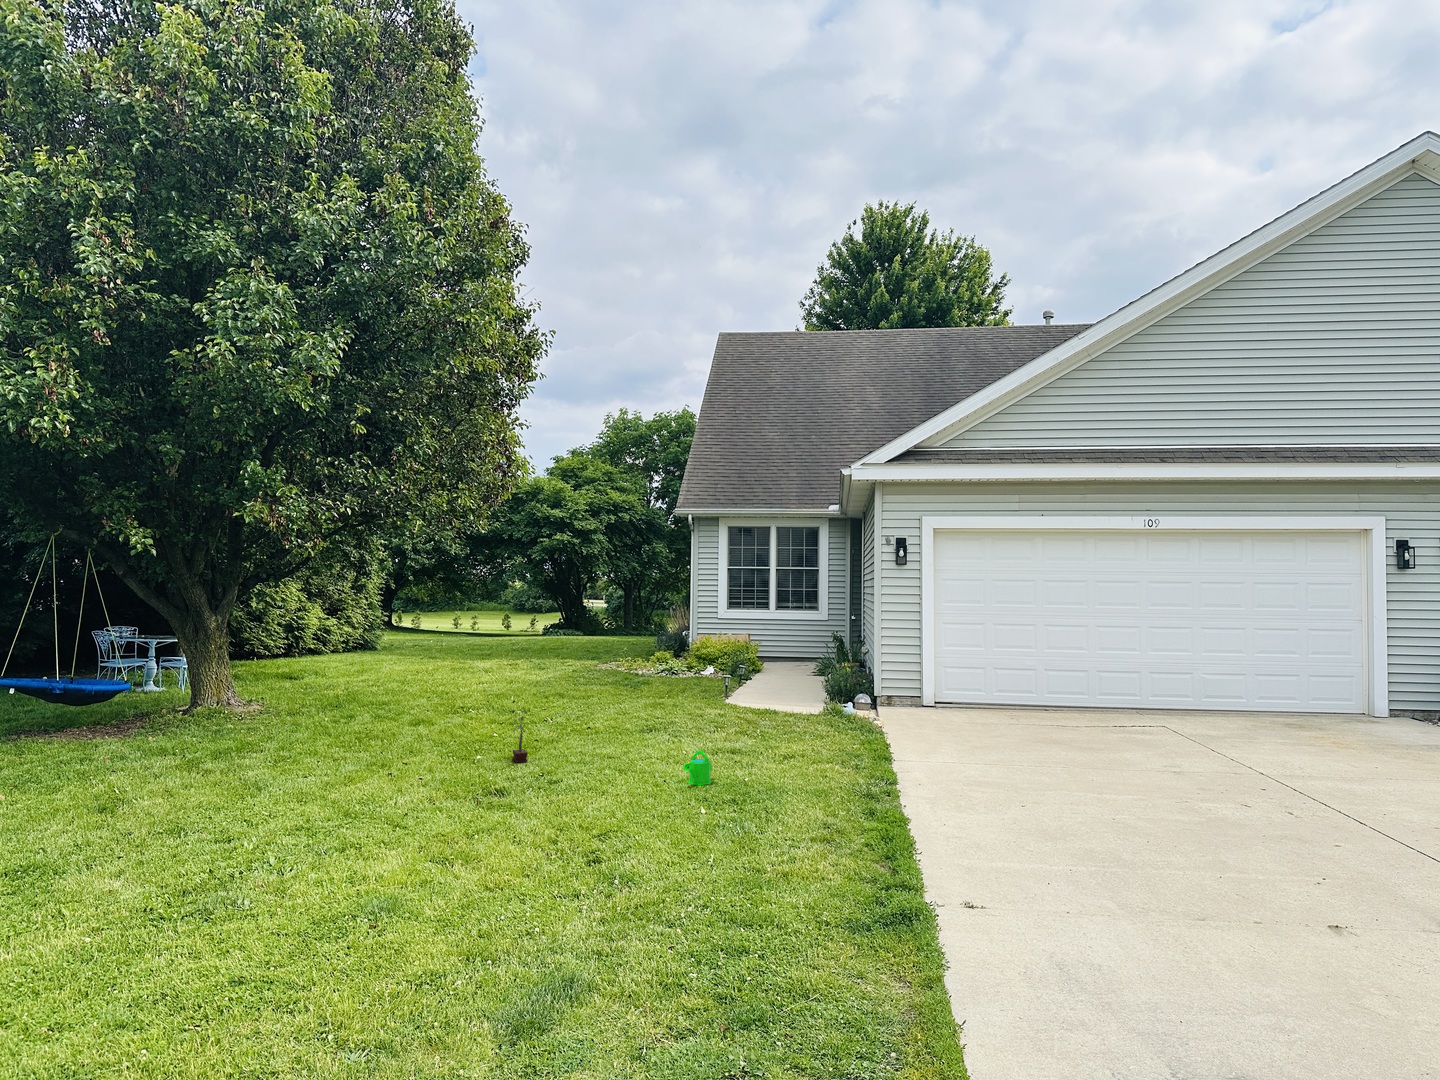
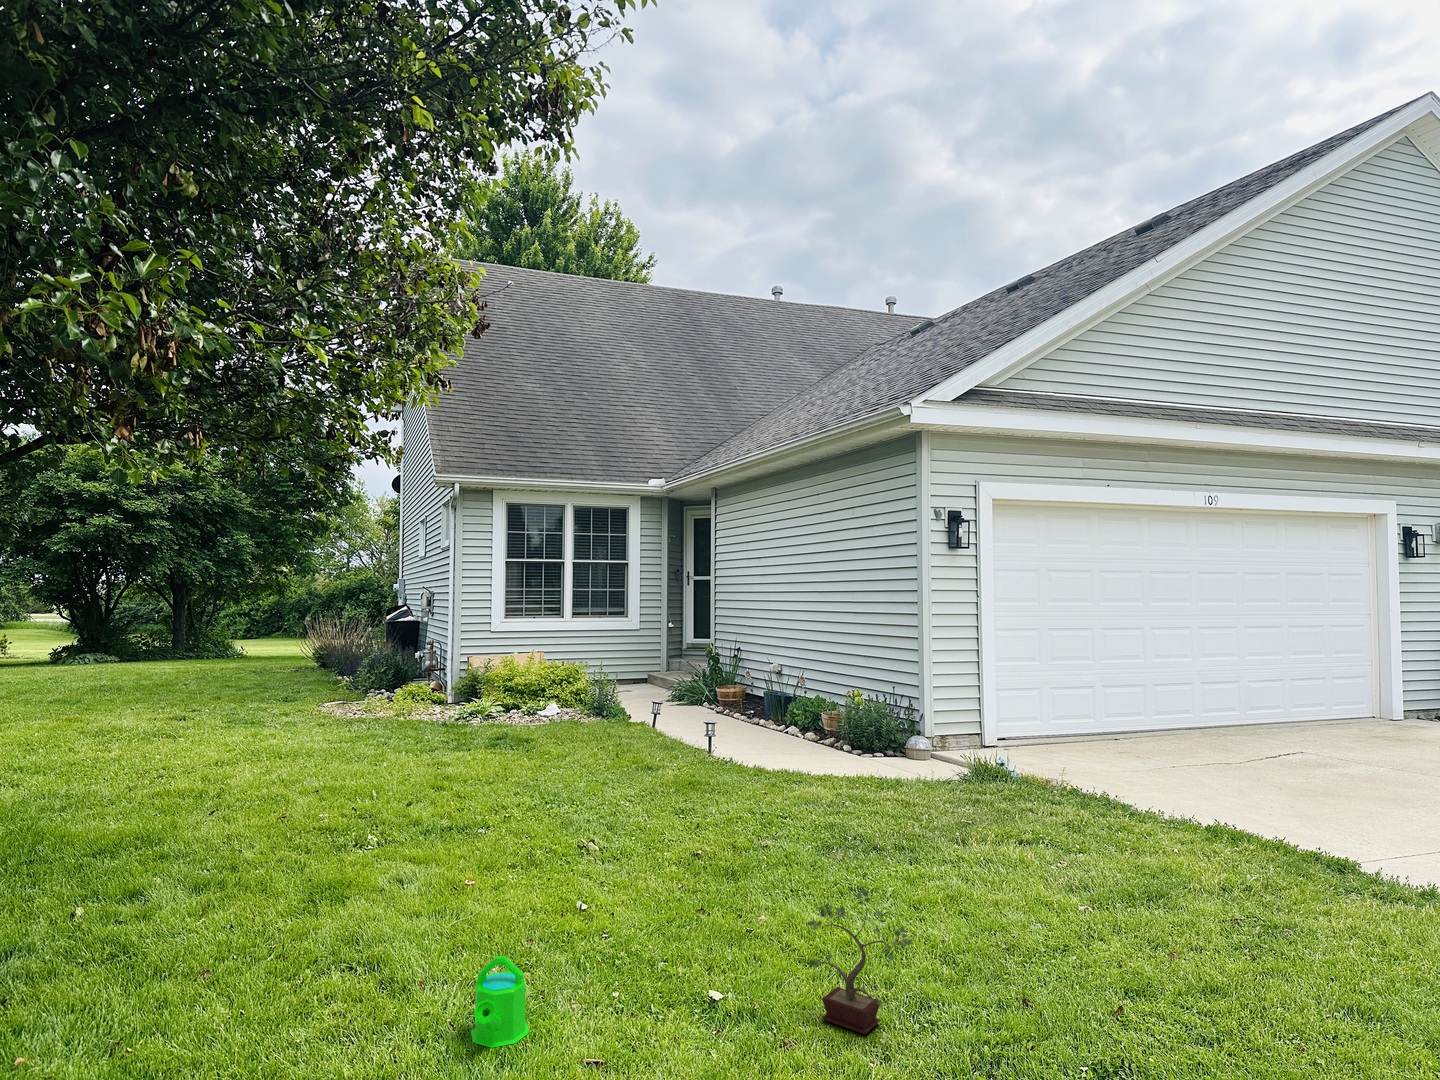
watering can: present [684,750,712,785] -> present [471,956,529,1048]

